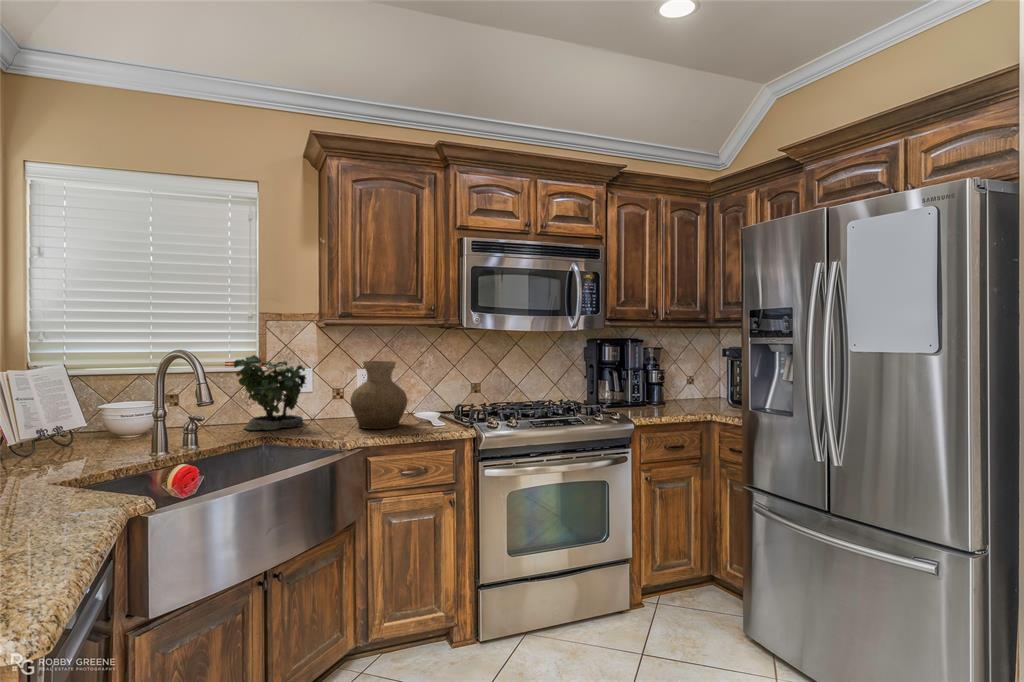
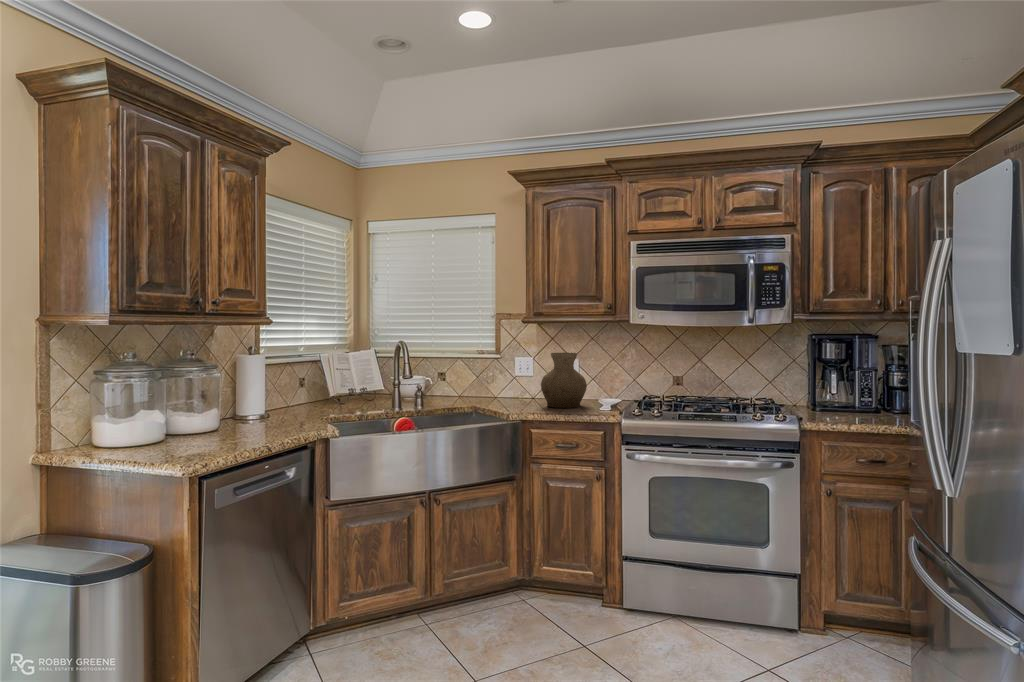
potted plant: present [234,351,309,430] -> none [473,344,524,402]

